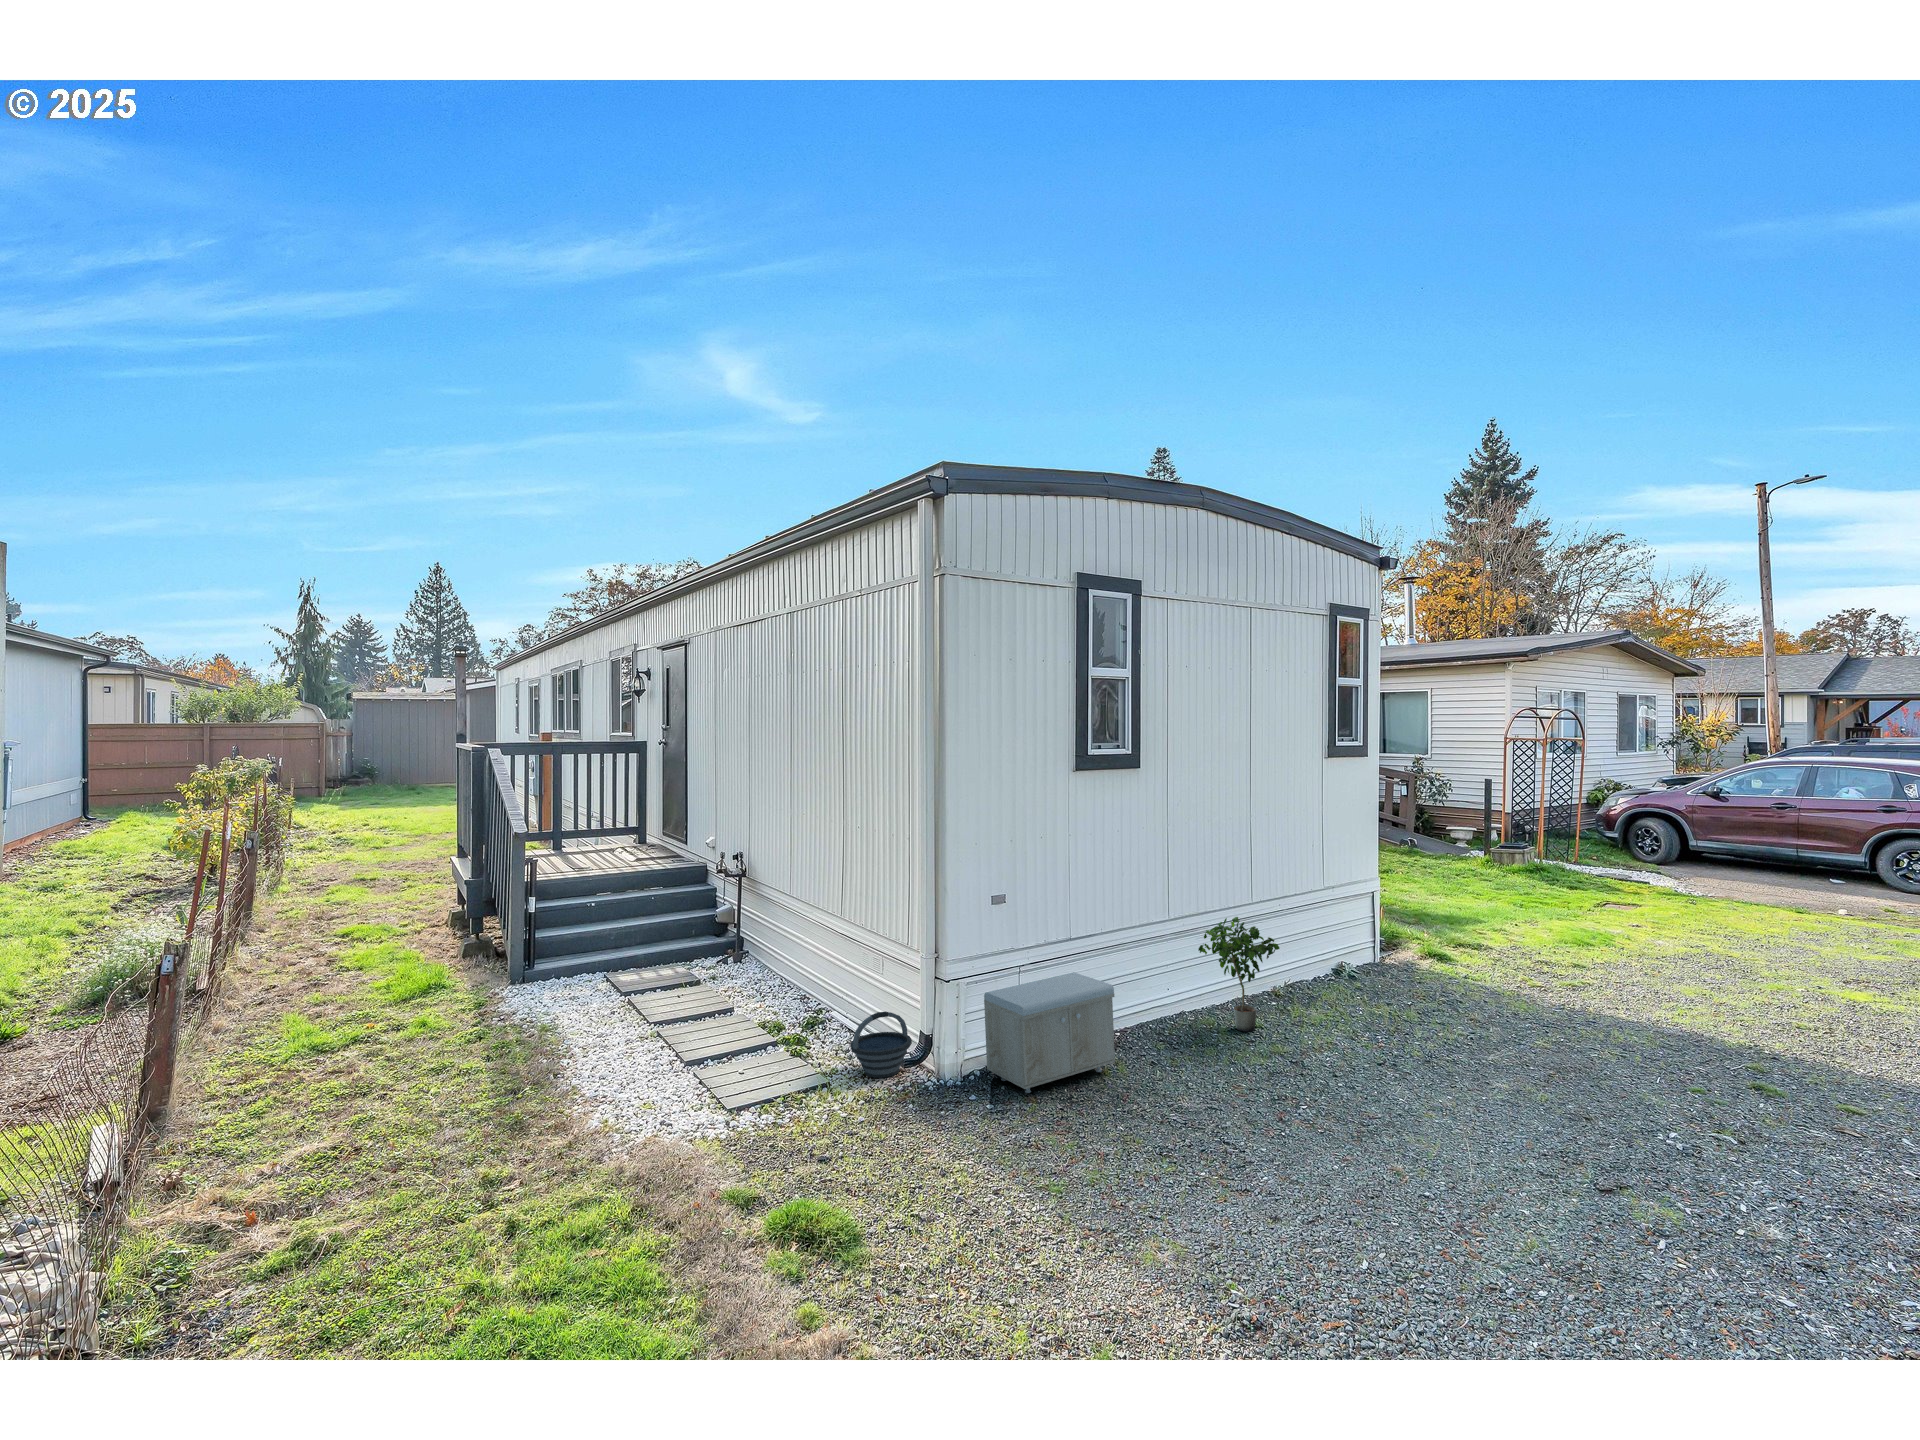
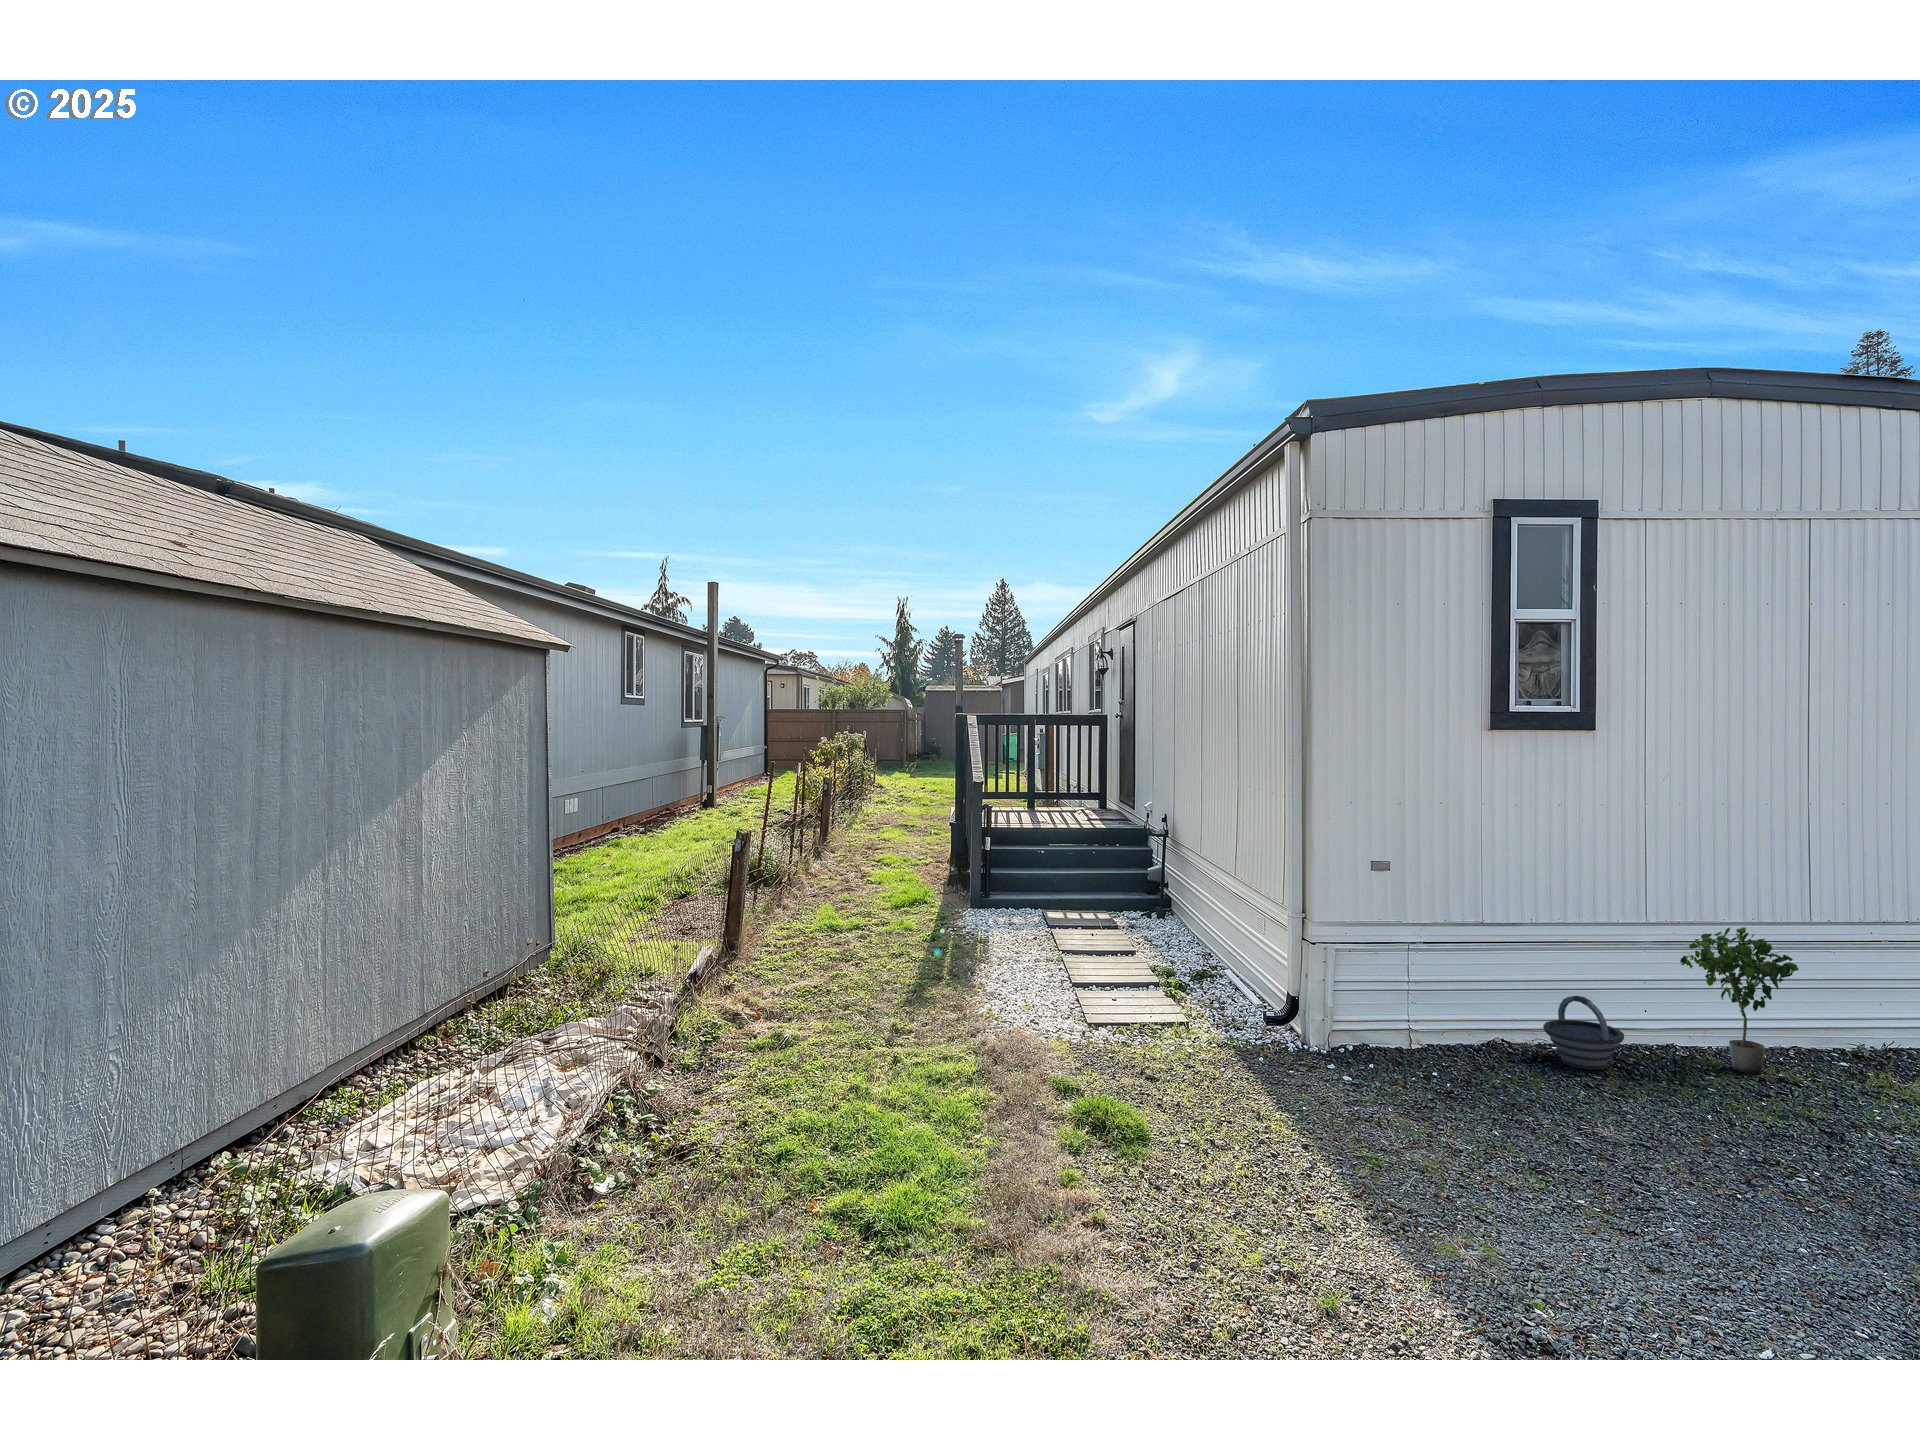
storage bench: present [984,972,1115,1093] -> none [1362,957,1525,1074]
bucket: present [850,1012,912,1078] -> present [1543,996,1624,1070]

